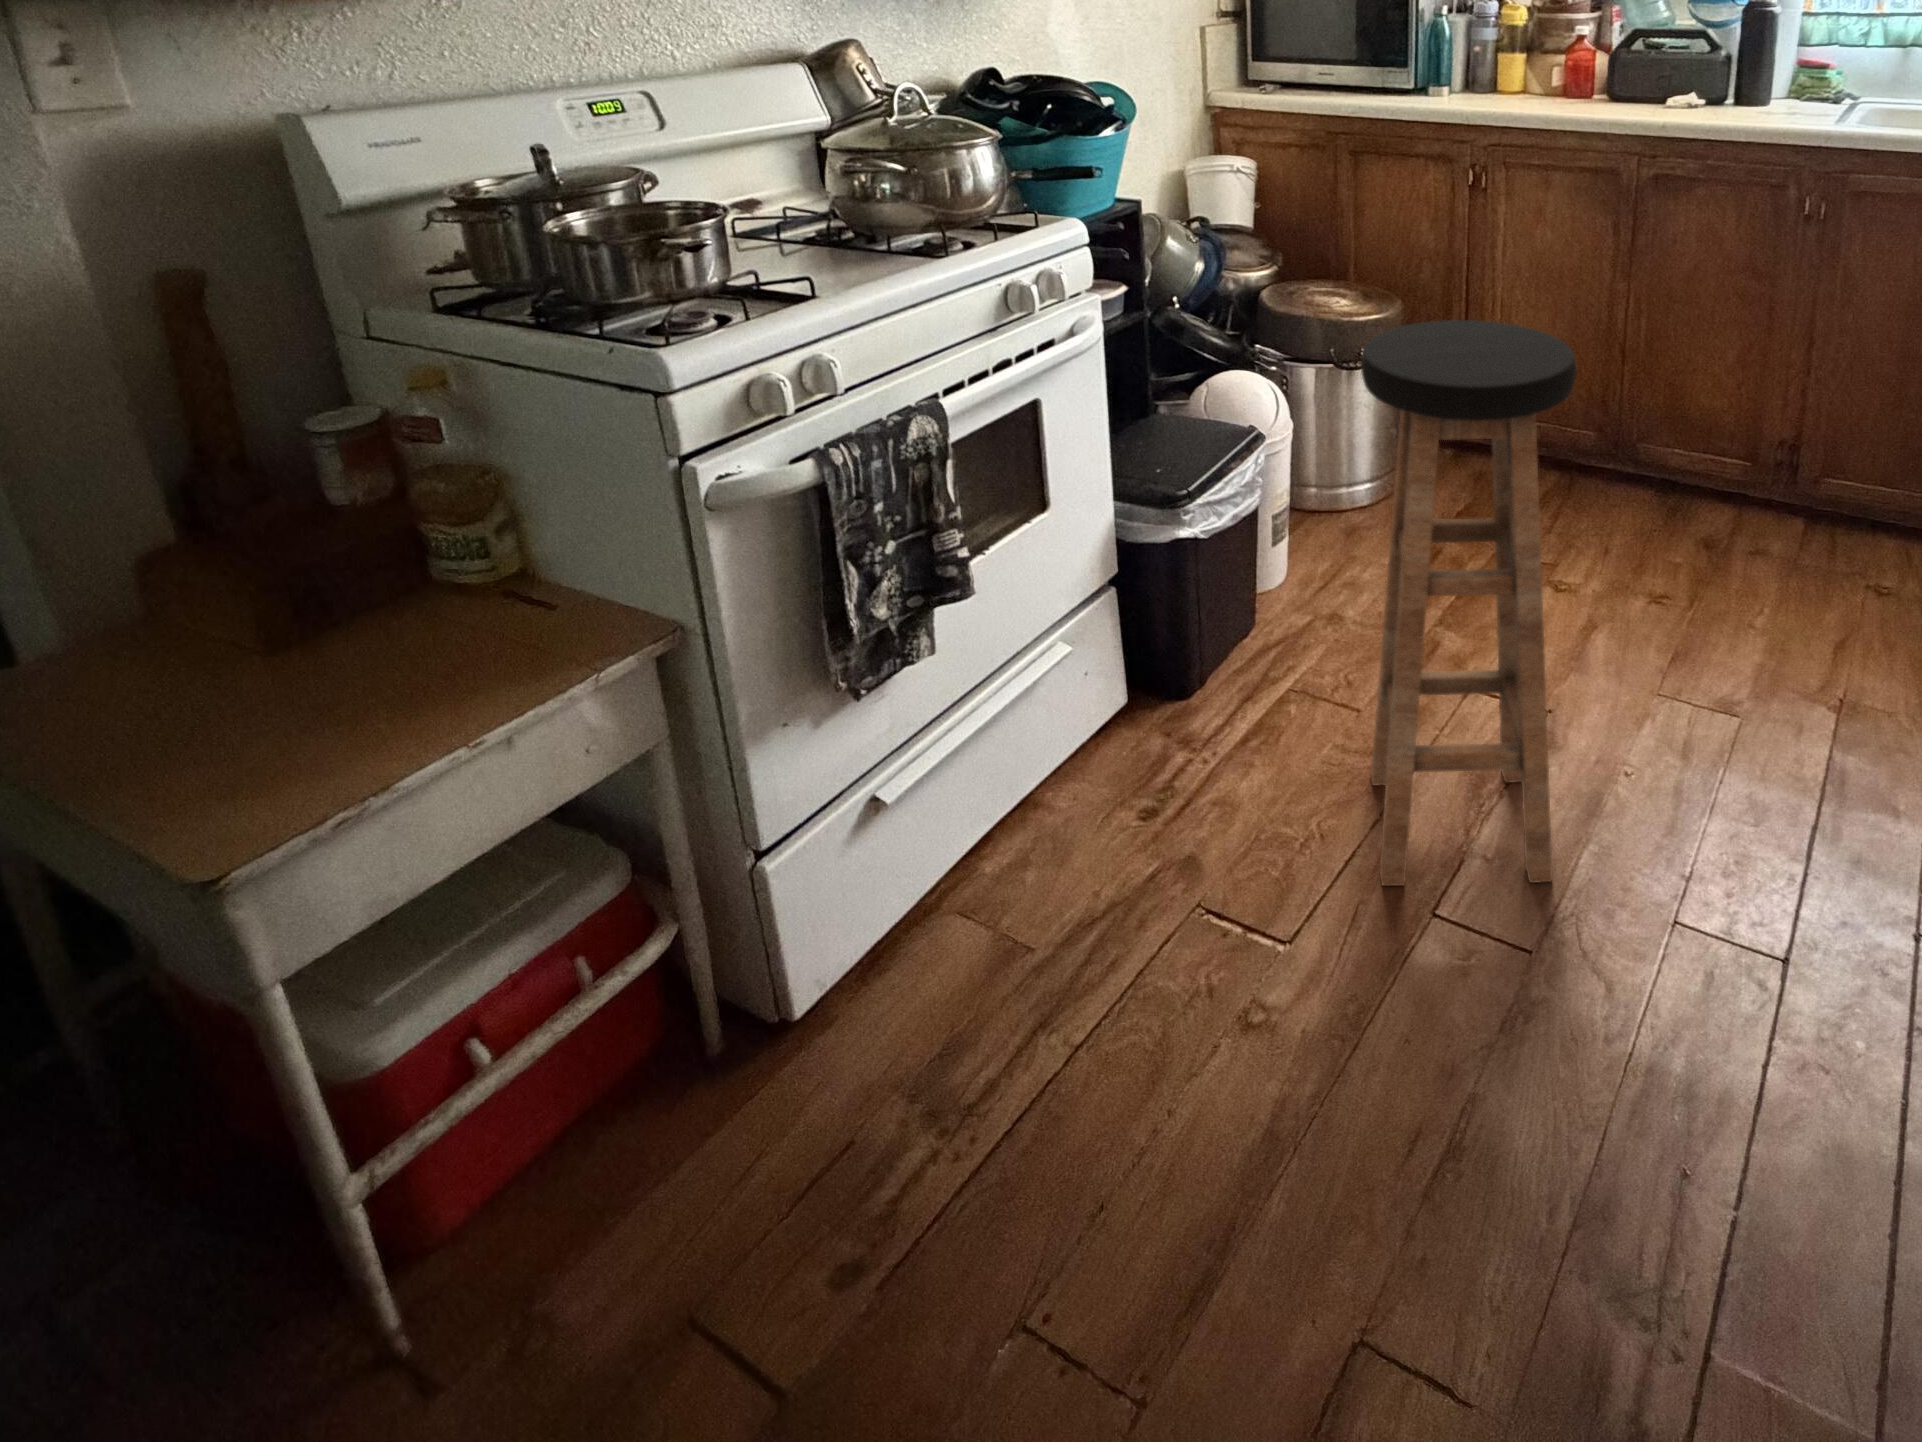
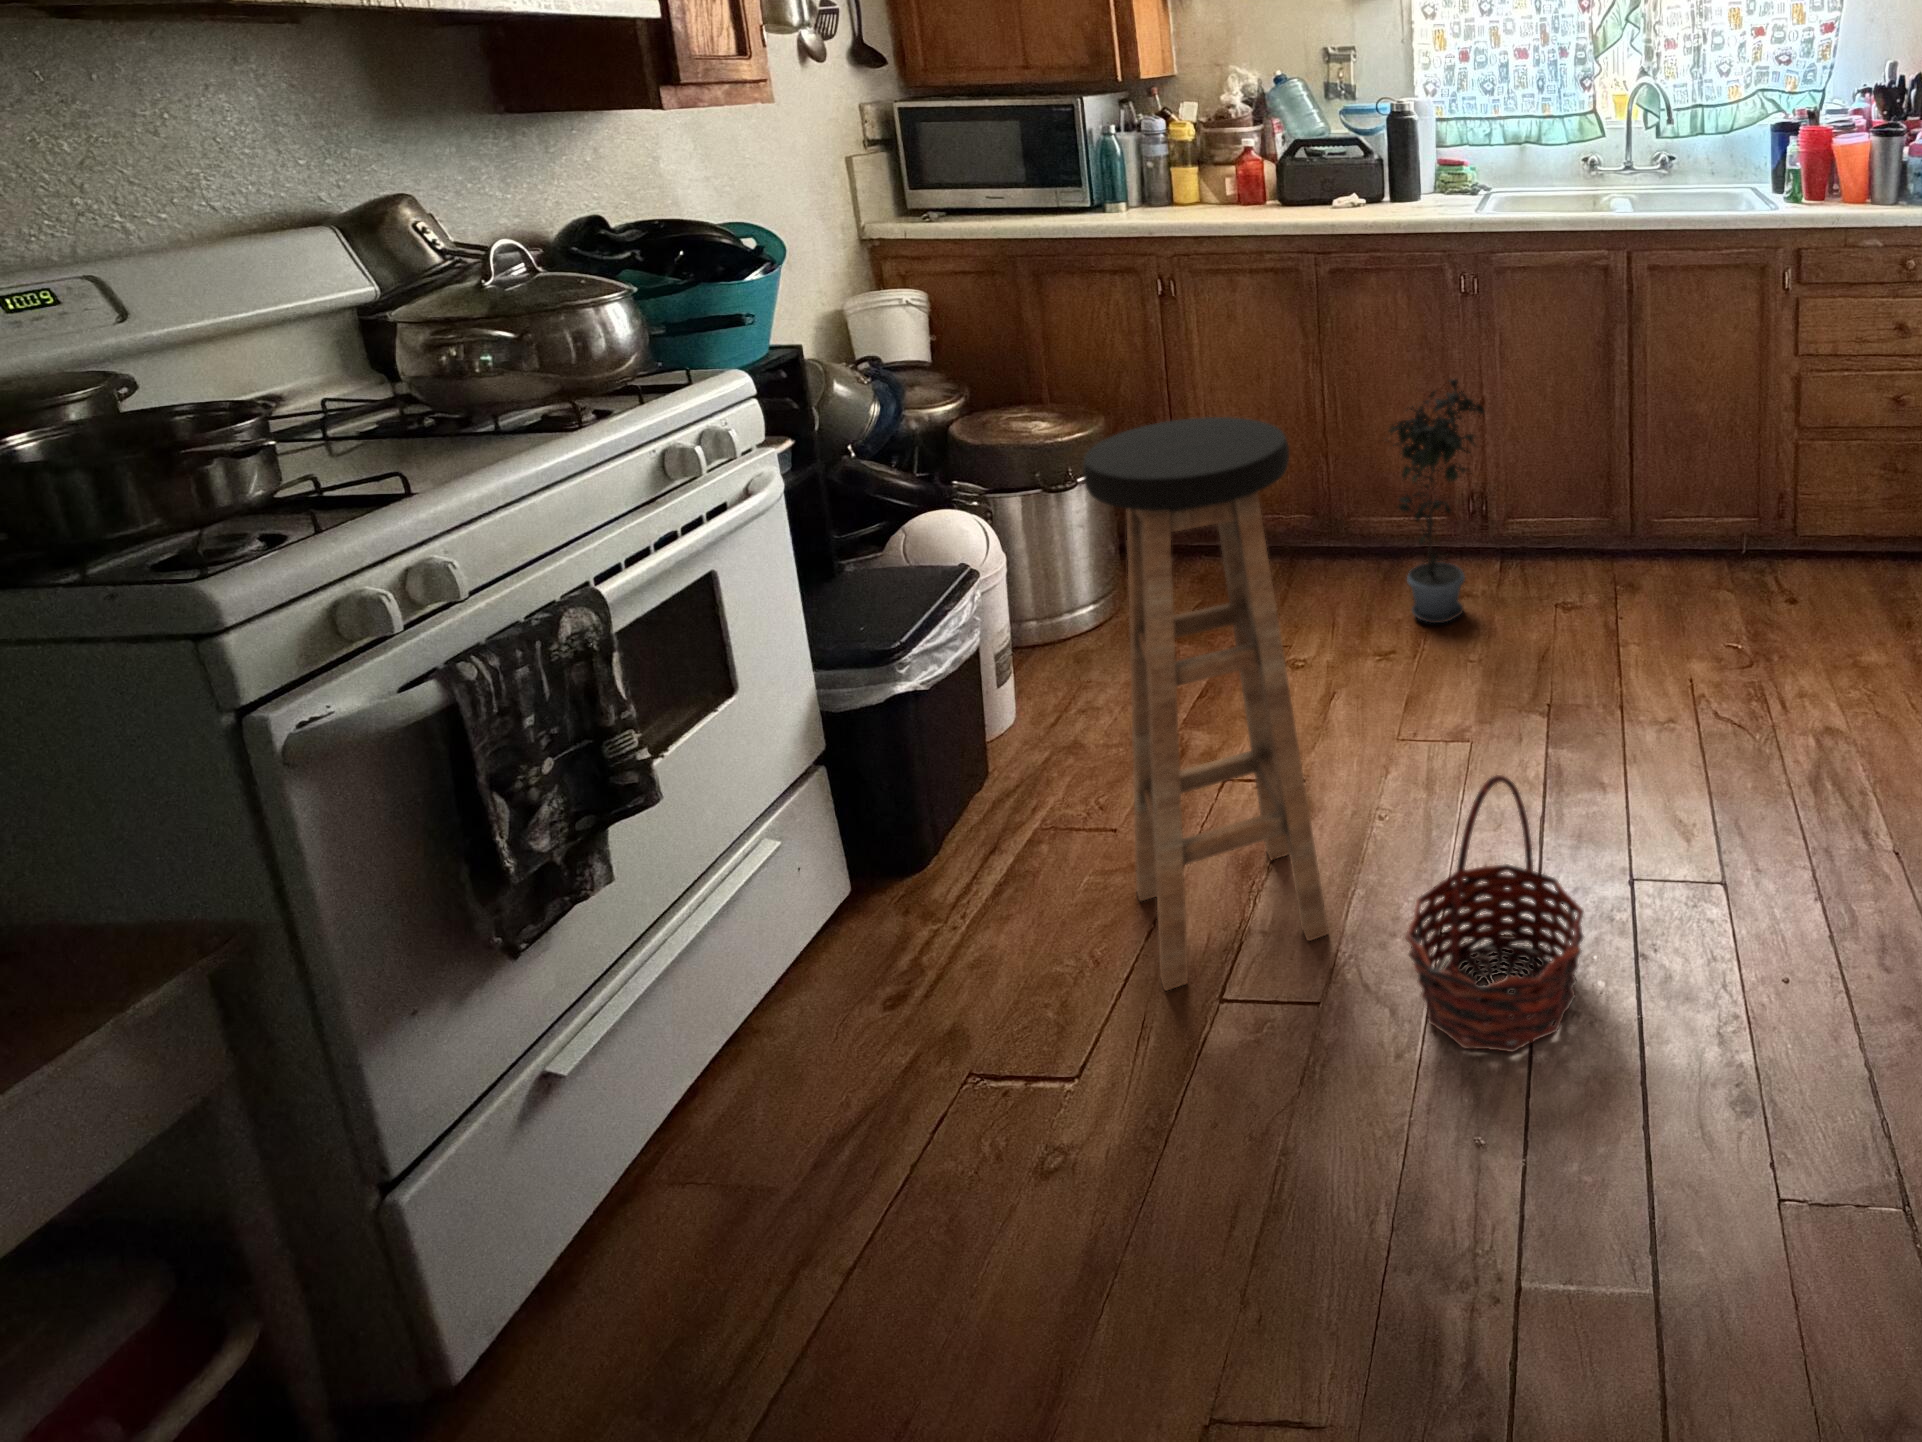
potted plant: none [1681,310,1811,571] -> present [1389,379,1484,623]
basket: none [1633,785,1853,1093] -> present [1406,775,1584,1052]

